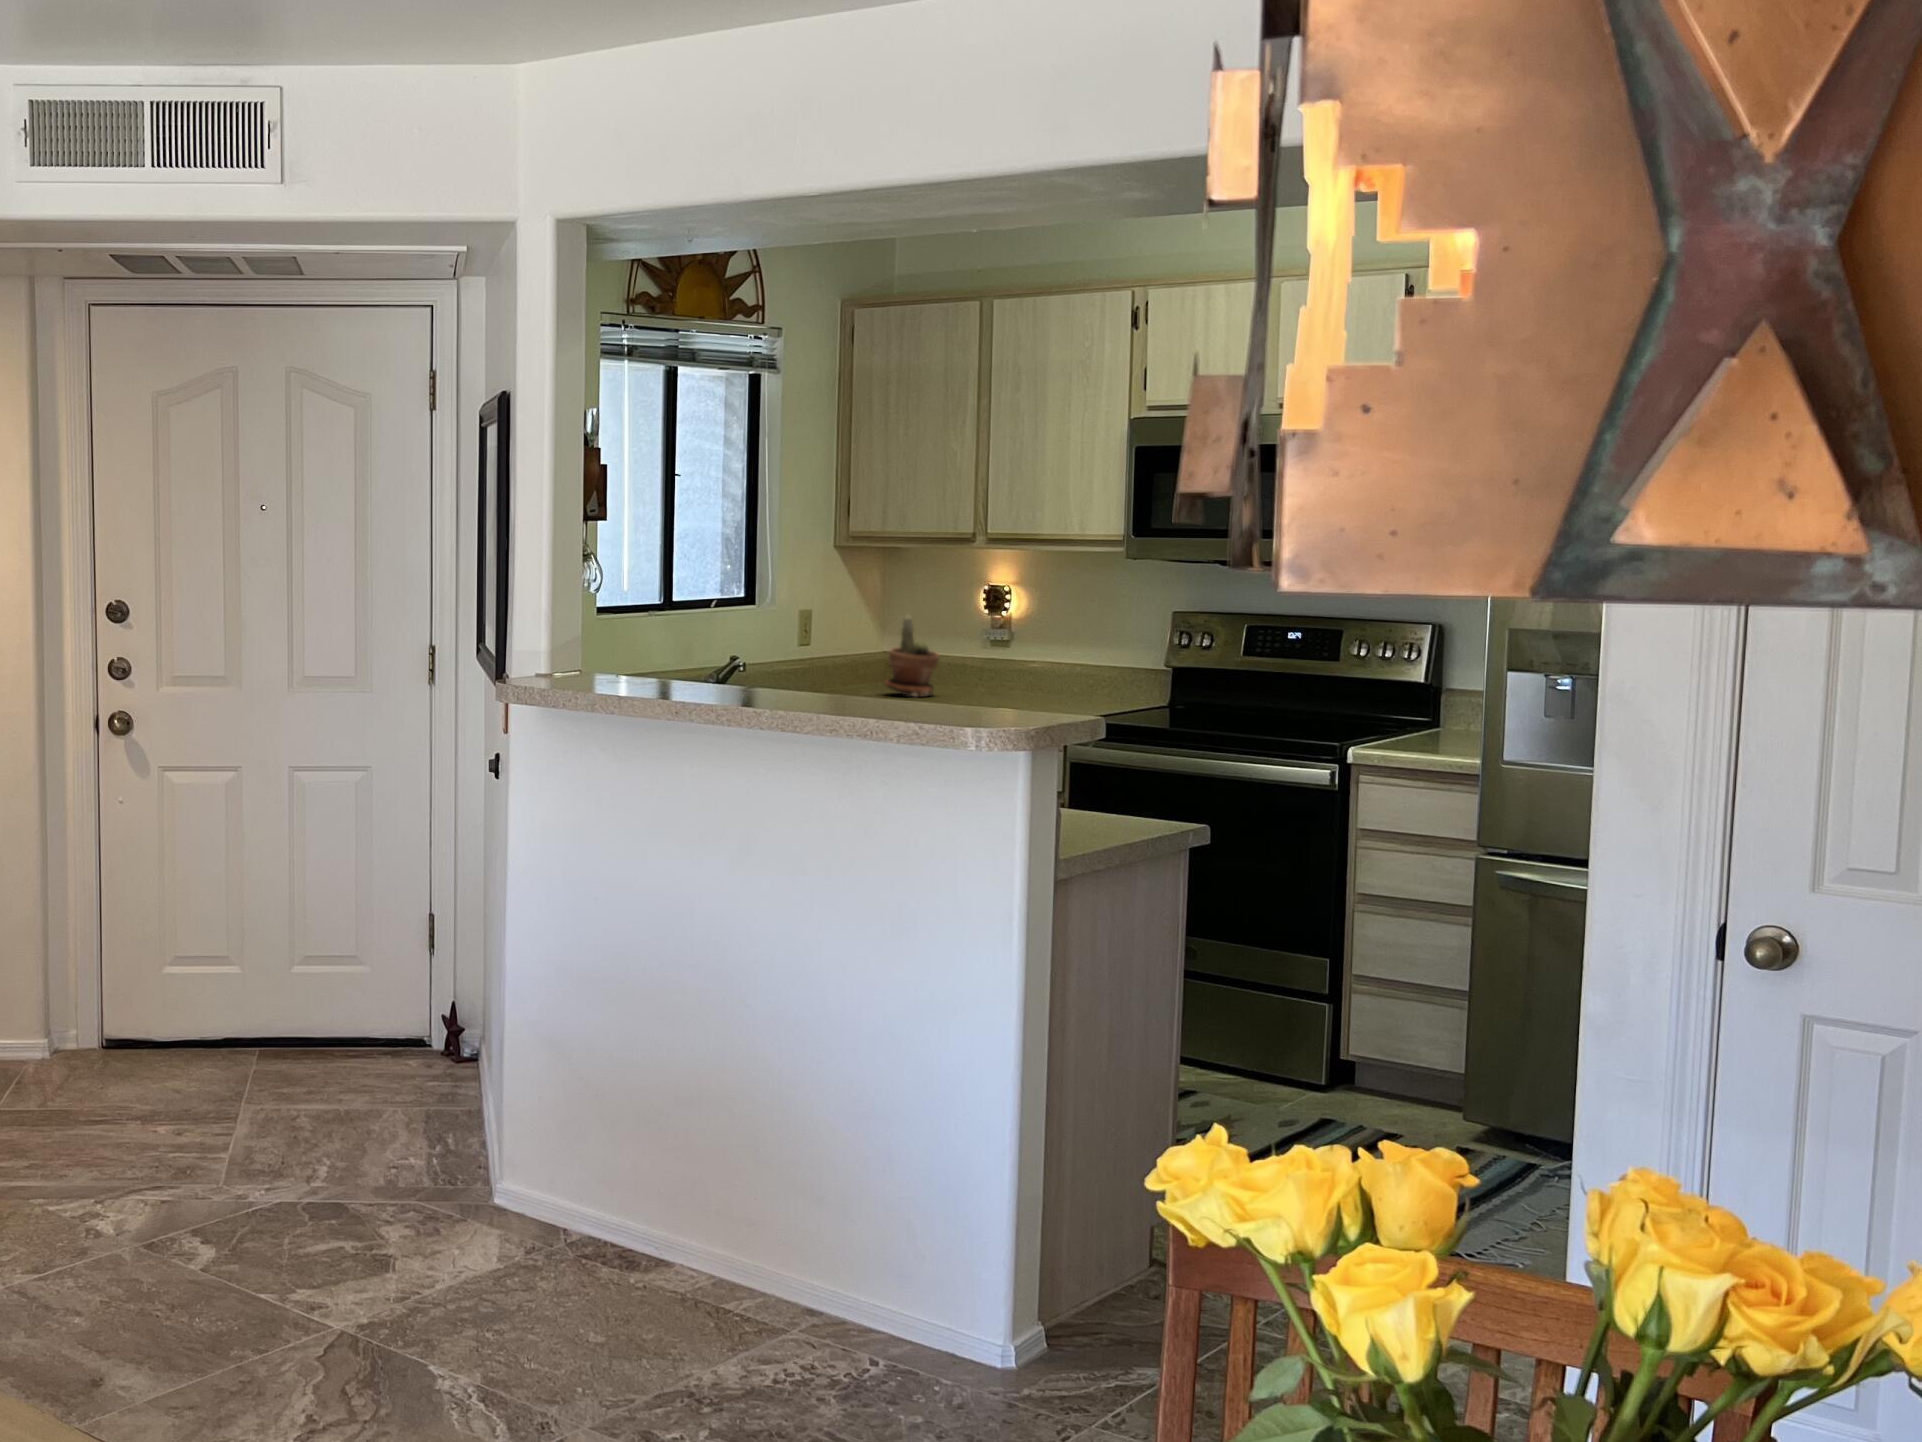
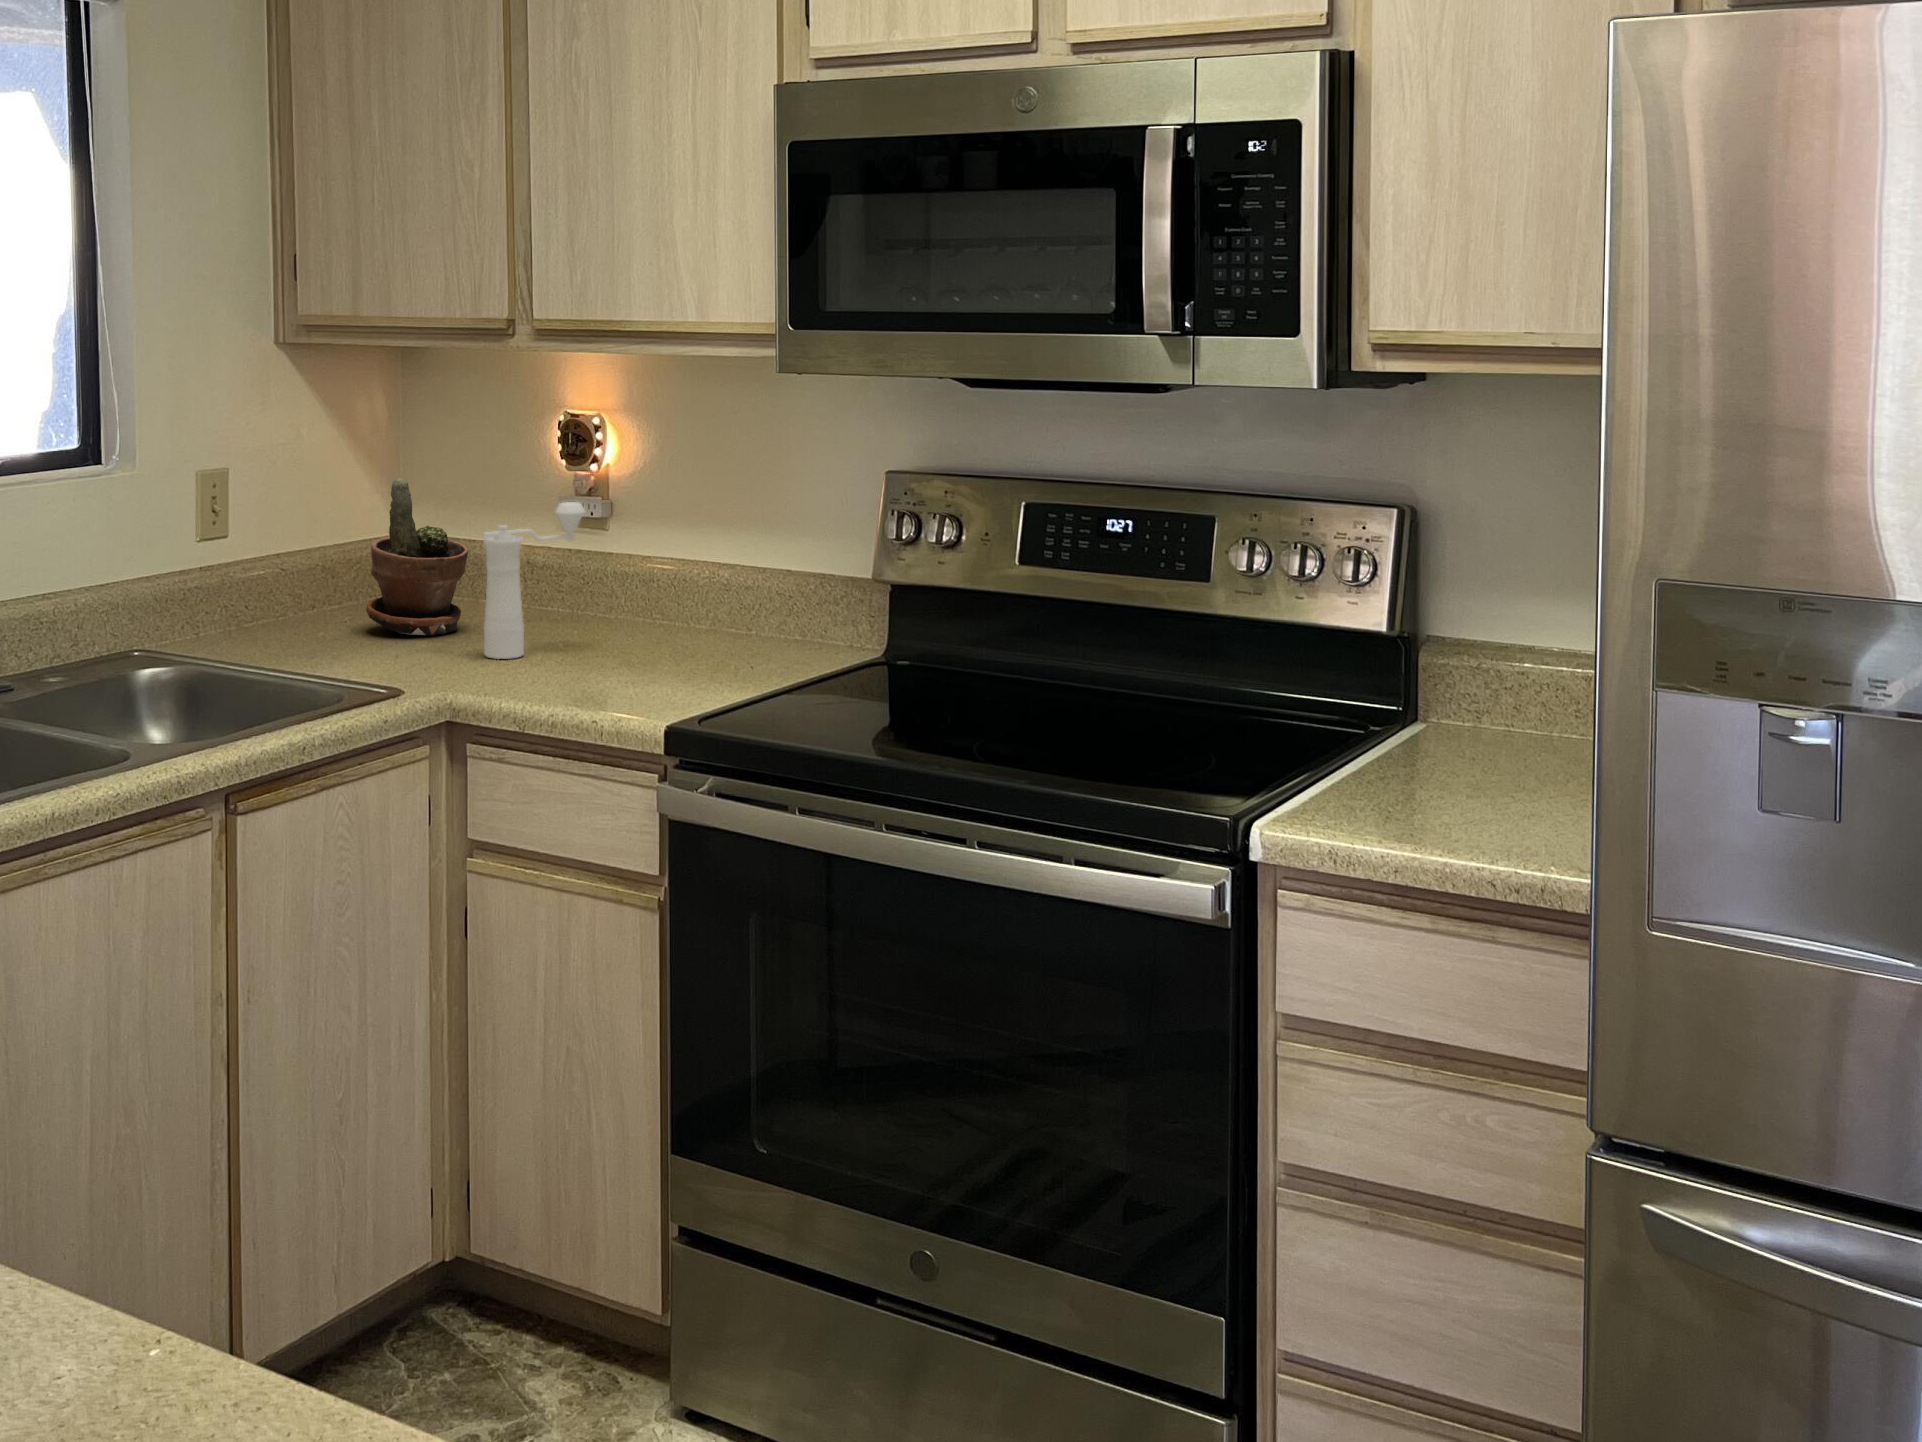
pepper mill: none [957,628,1010,704] -> present [483,502,585,659]

